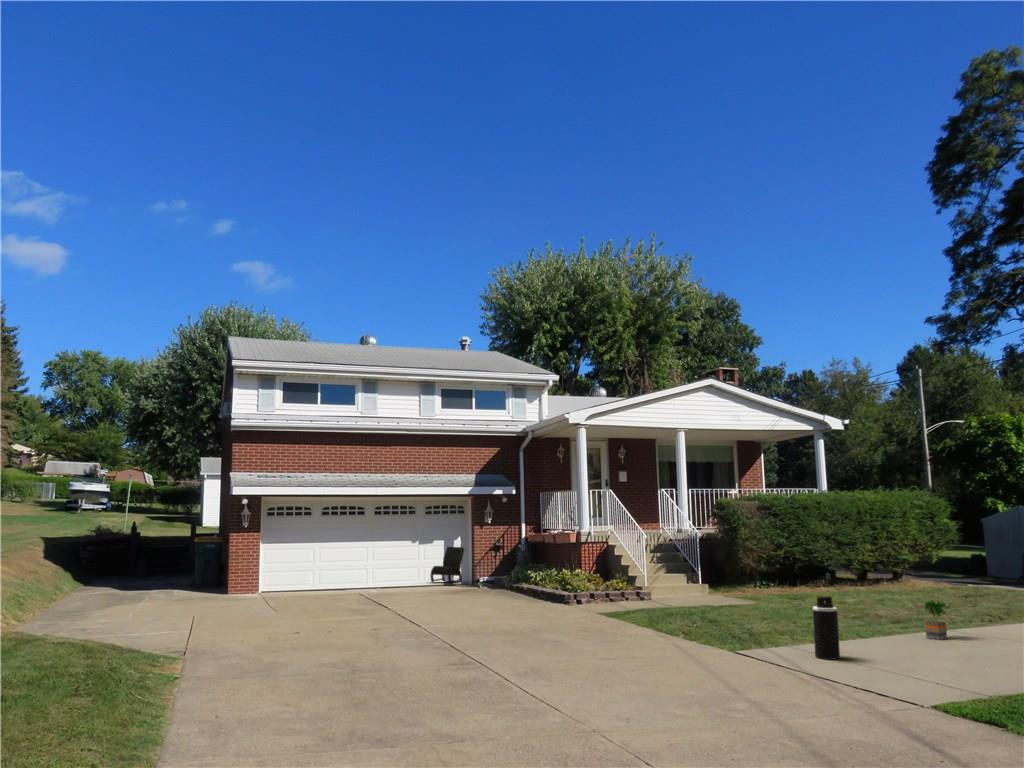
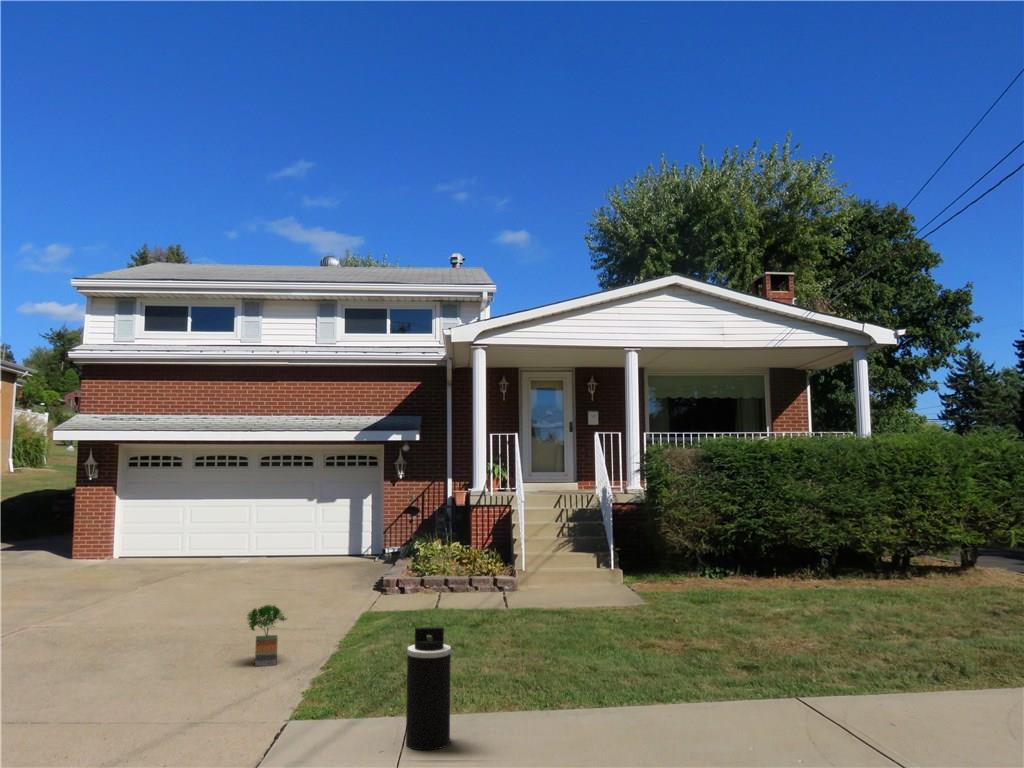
lounge chair: present [430,547,464,583] -> none [324,507,372,554]
potted tree: present [924,601,948,640] -> present [247,605,286,666]

